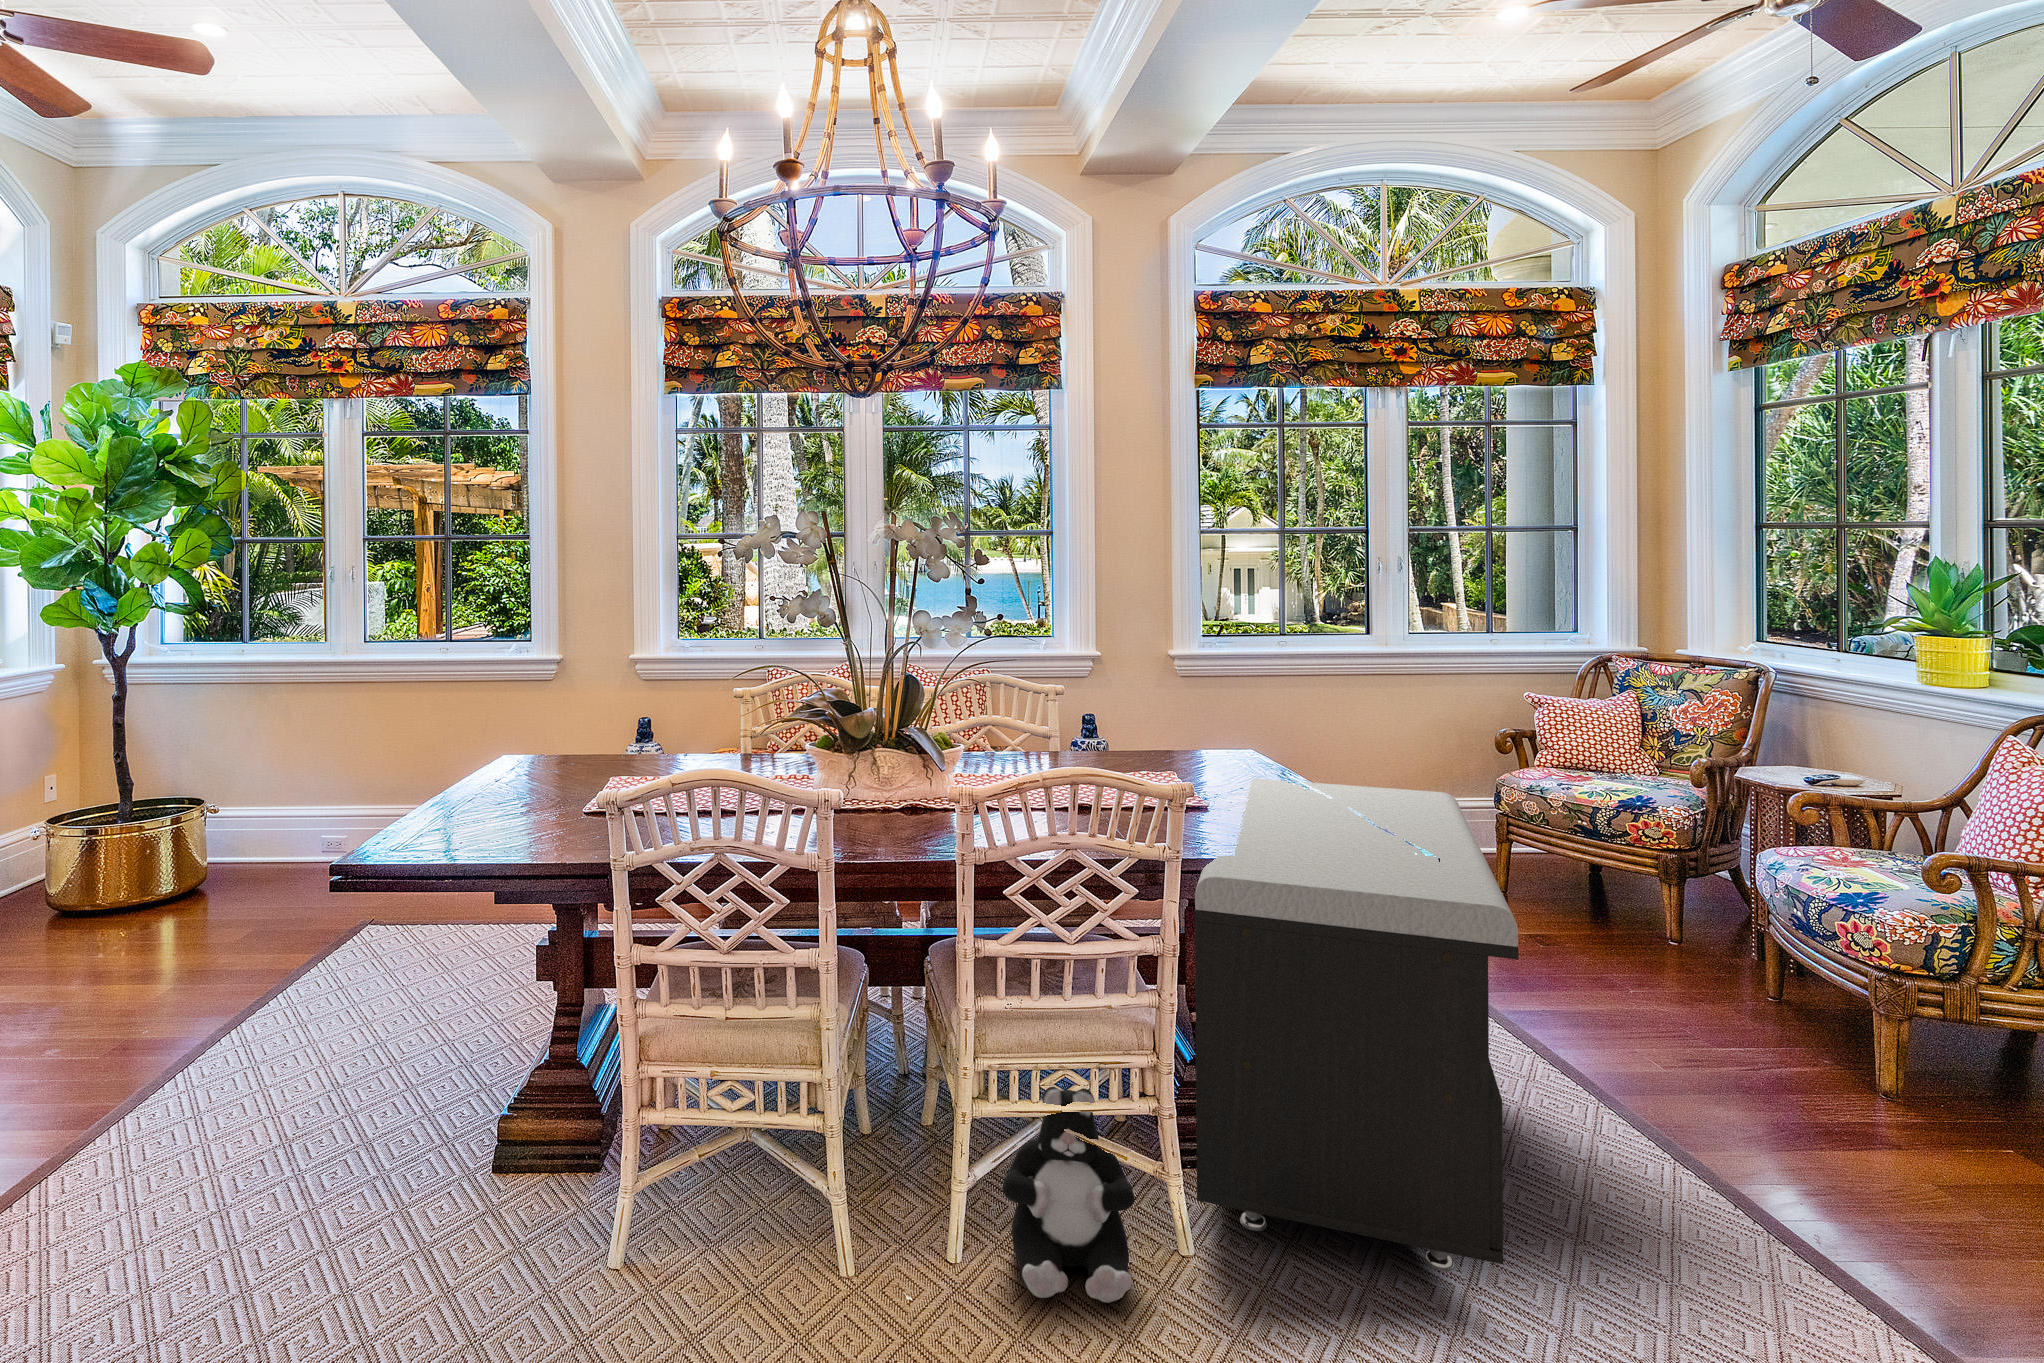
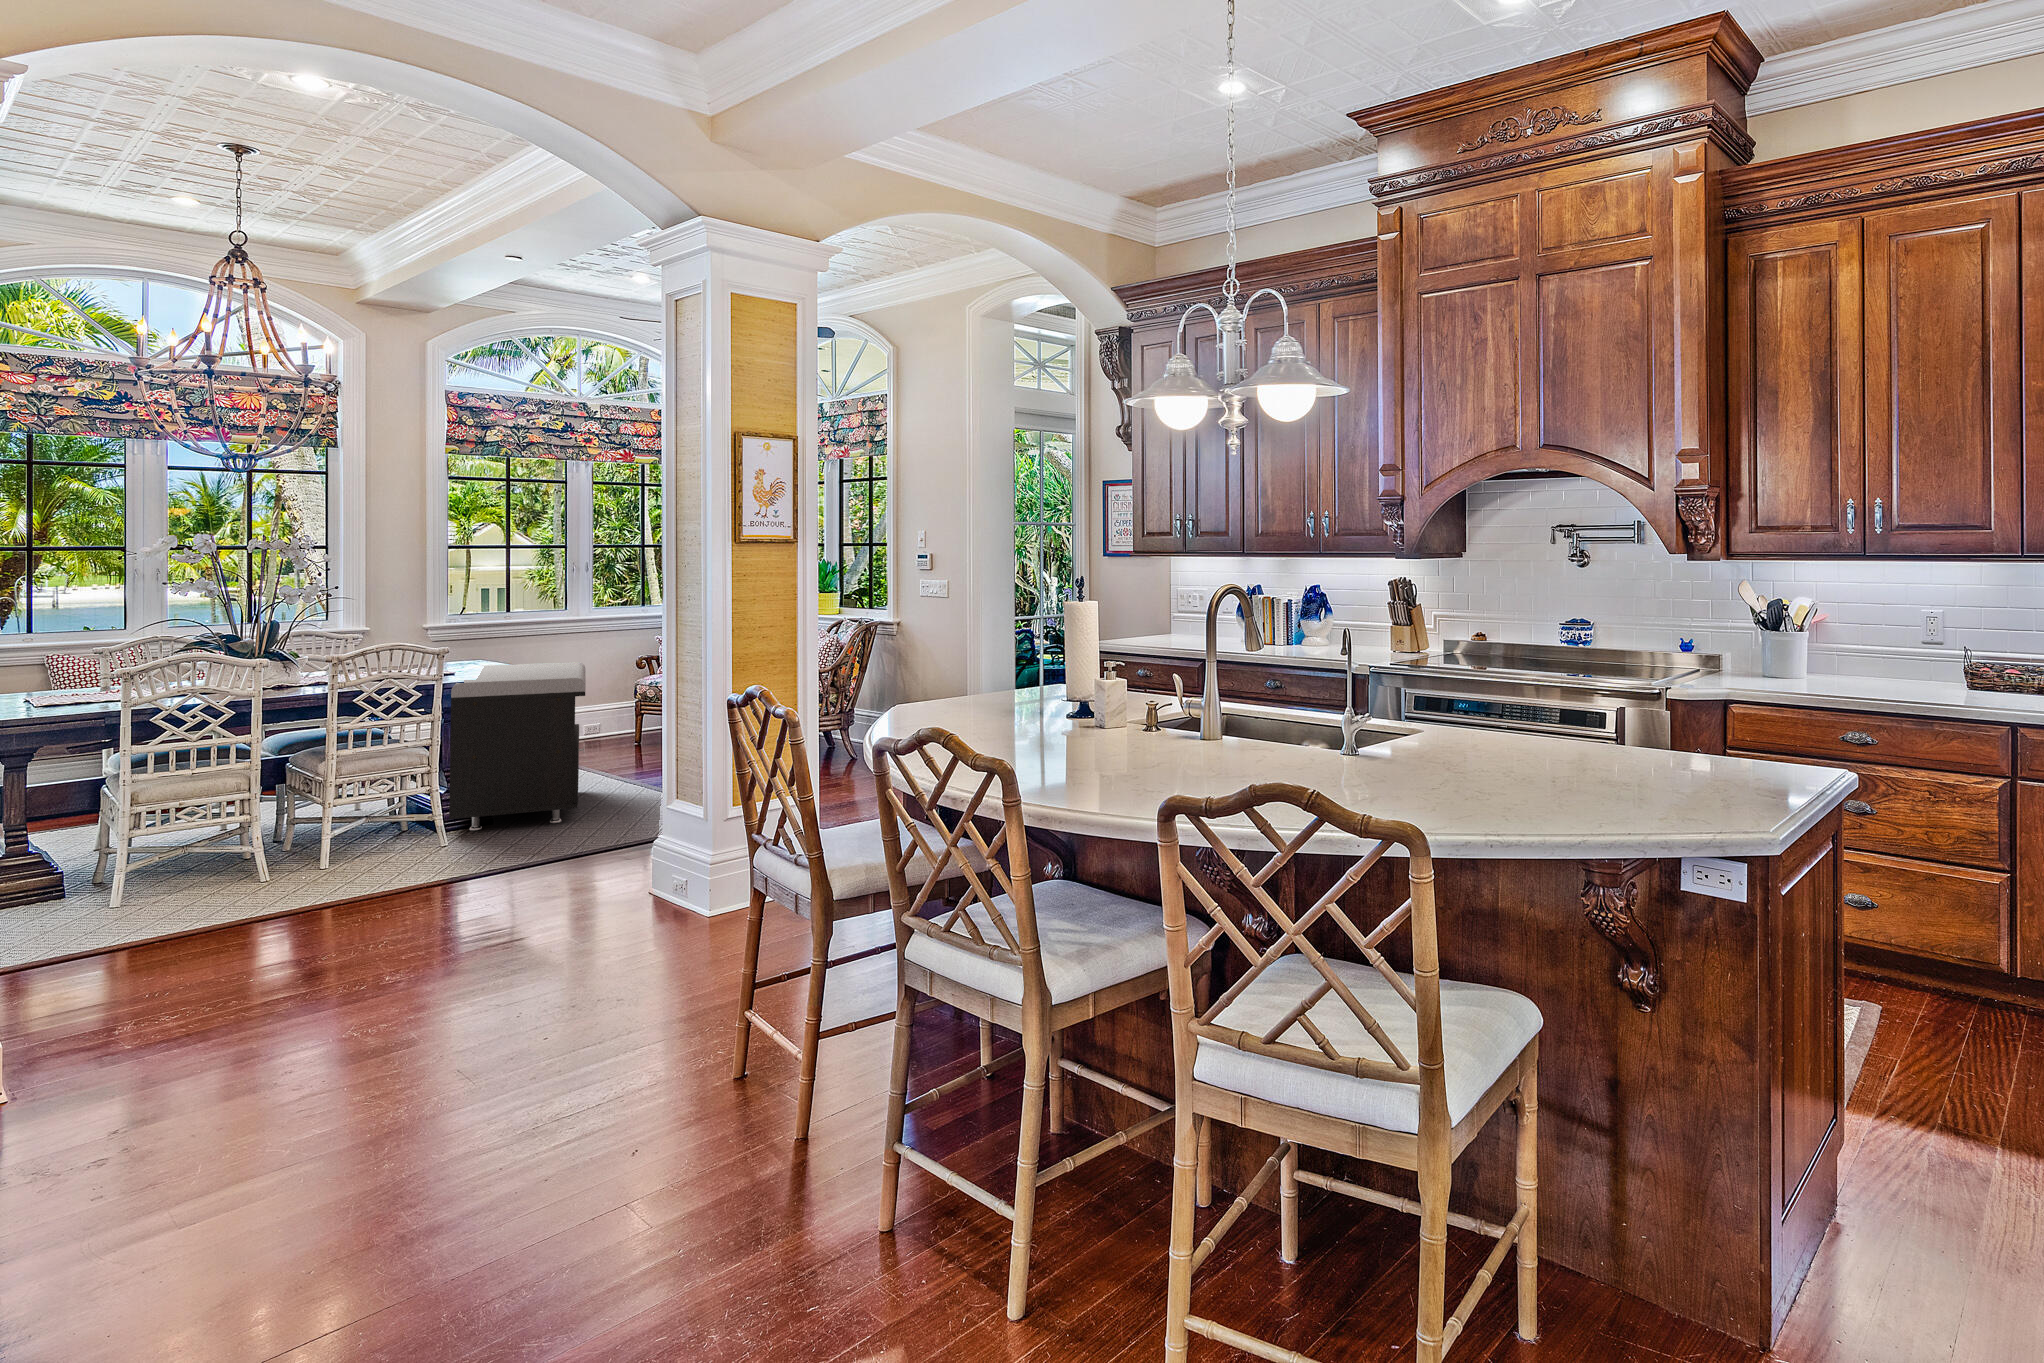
plush toy: present [1003,1087,1135,1303] -> none [352,778,421,854]

